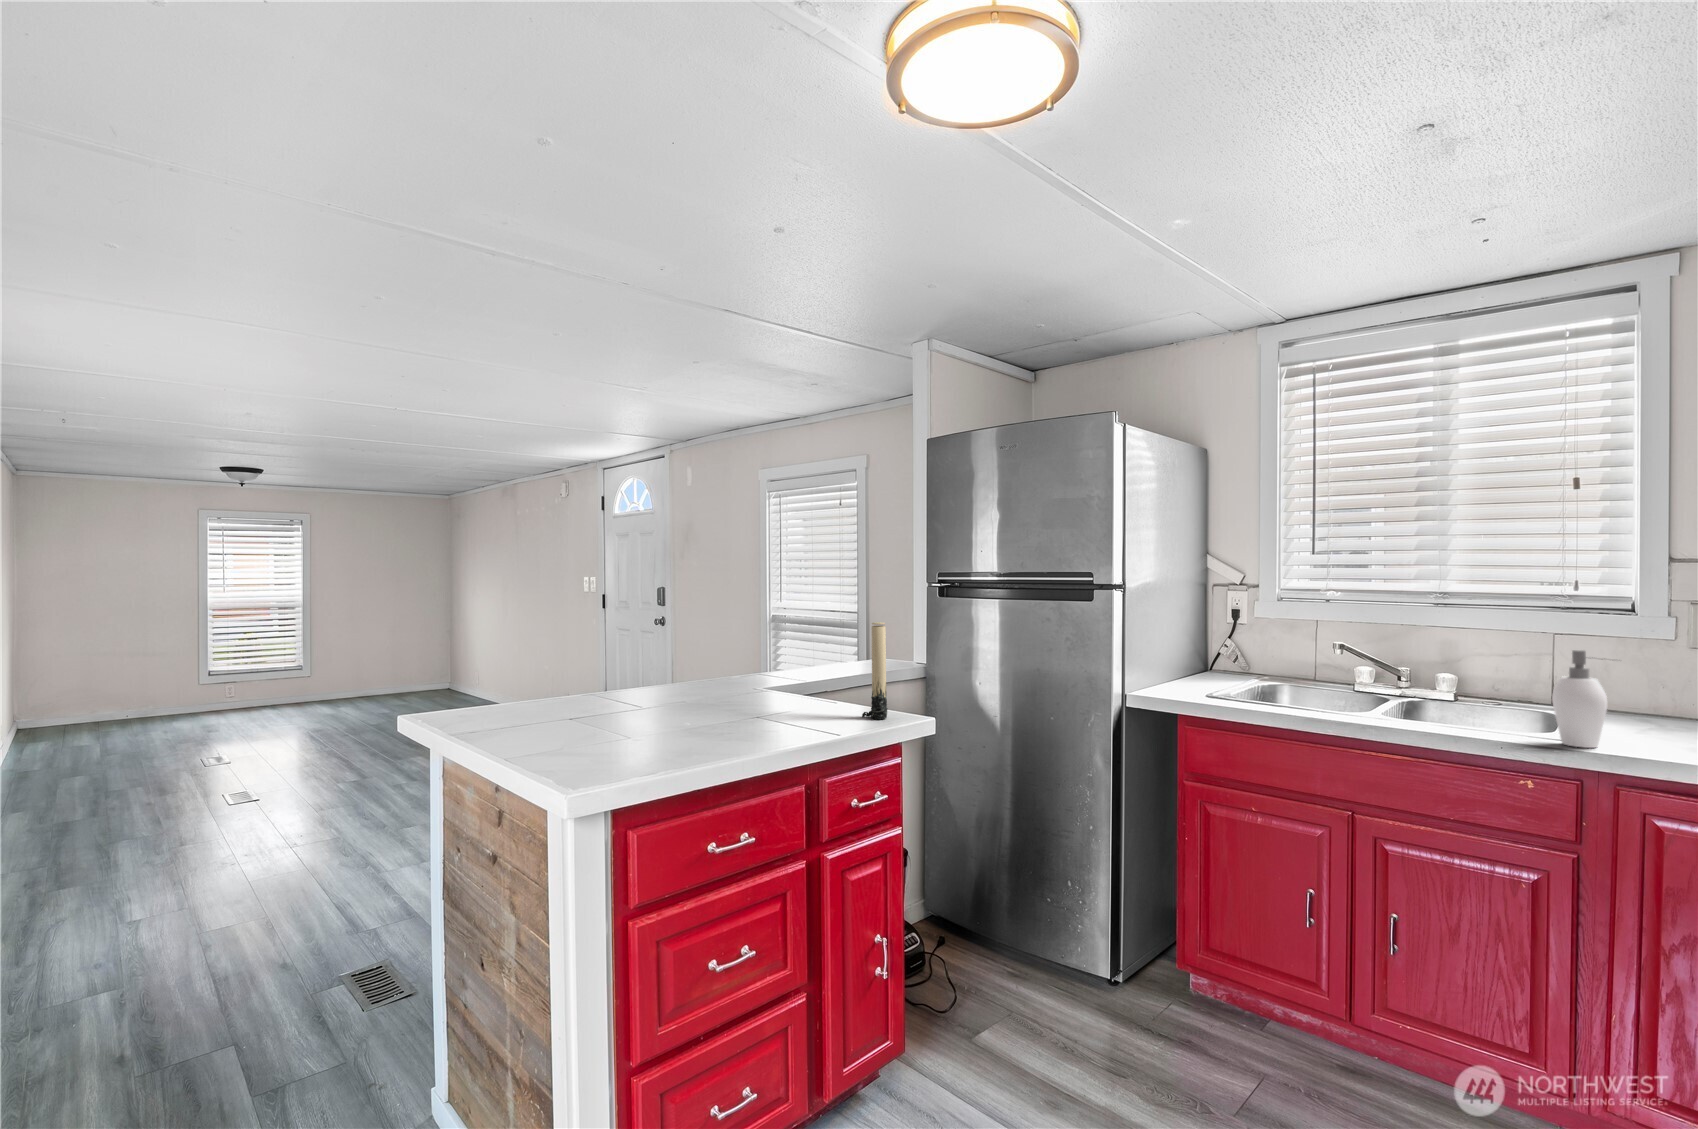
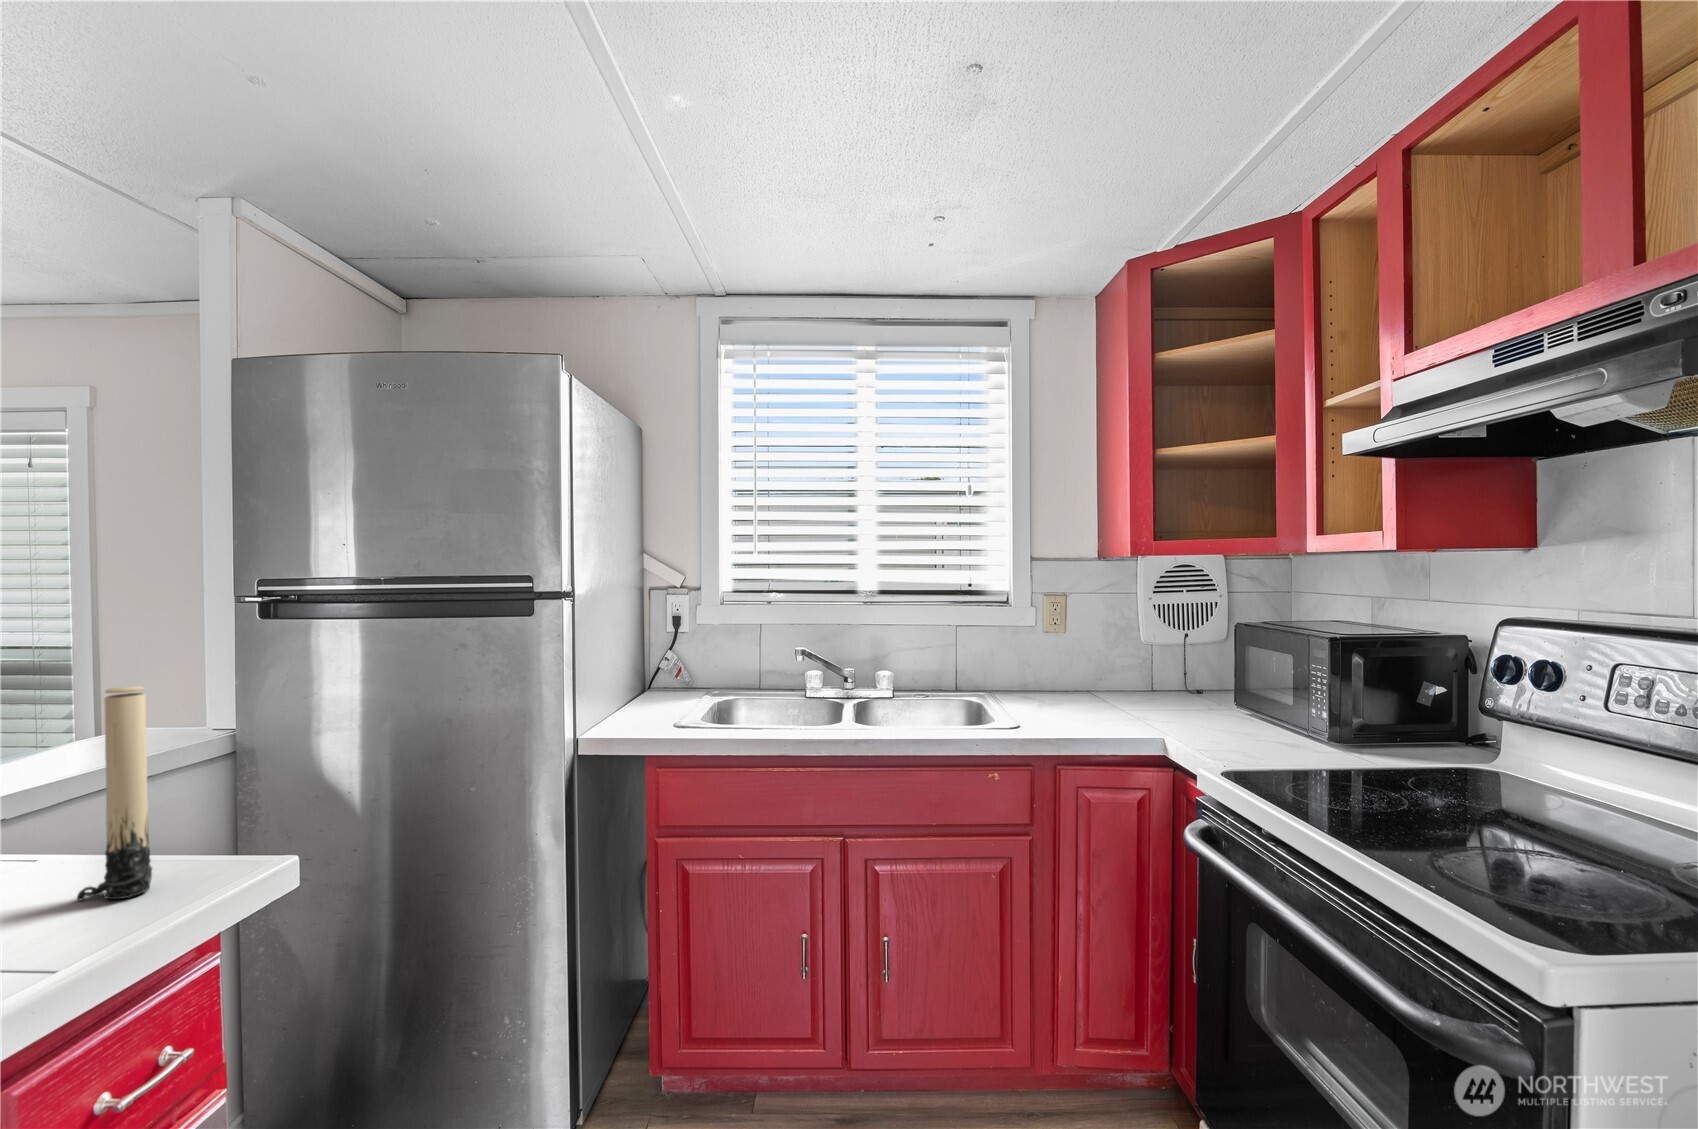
soap dispenser: present [1552,650,1607,748] -> none [1008,641,1061,734]

